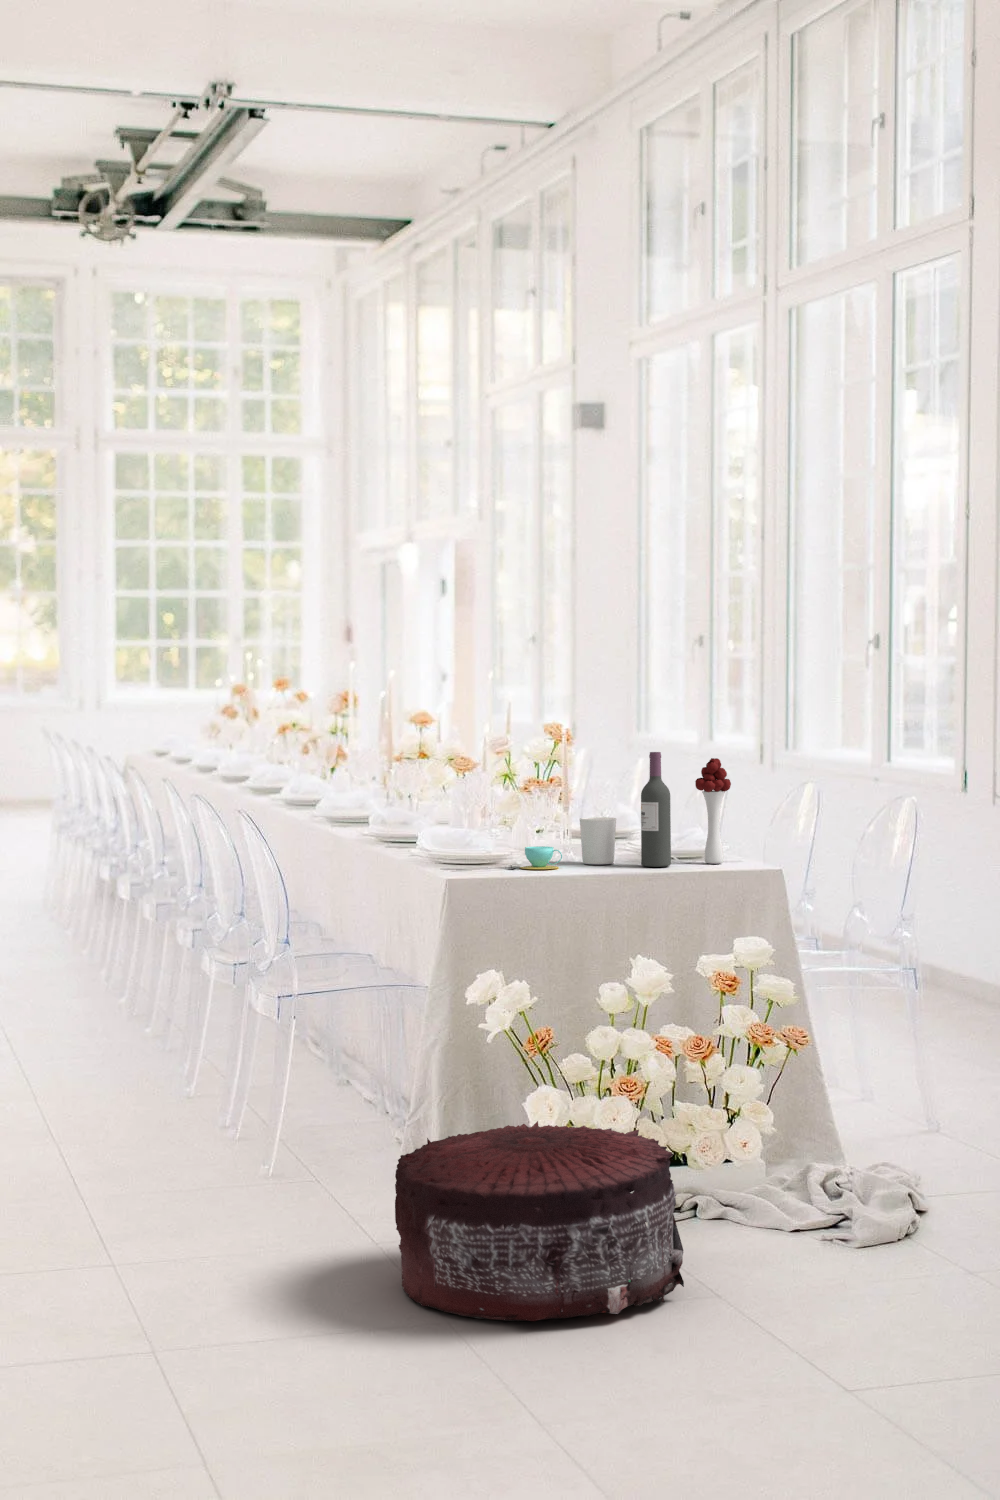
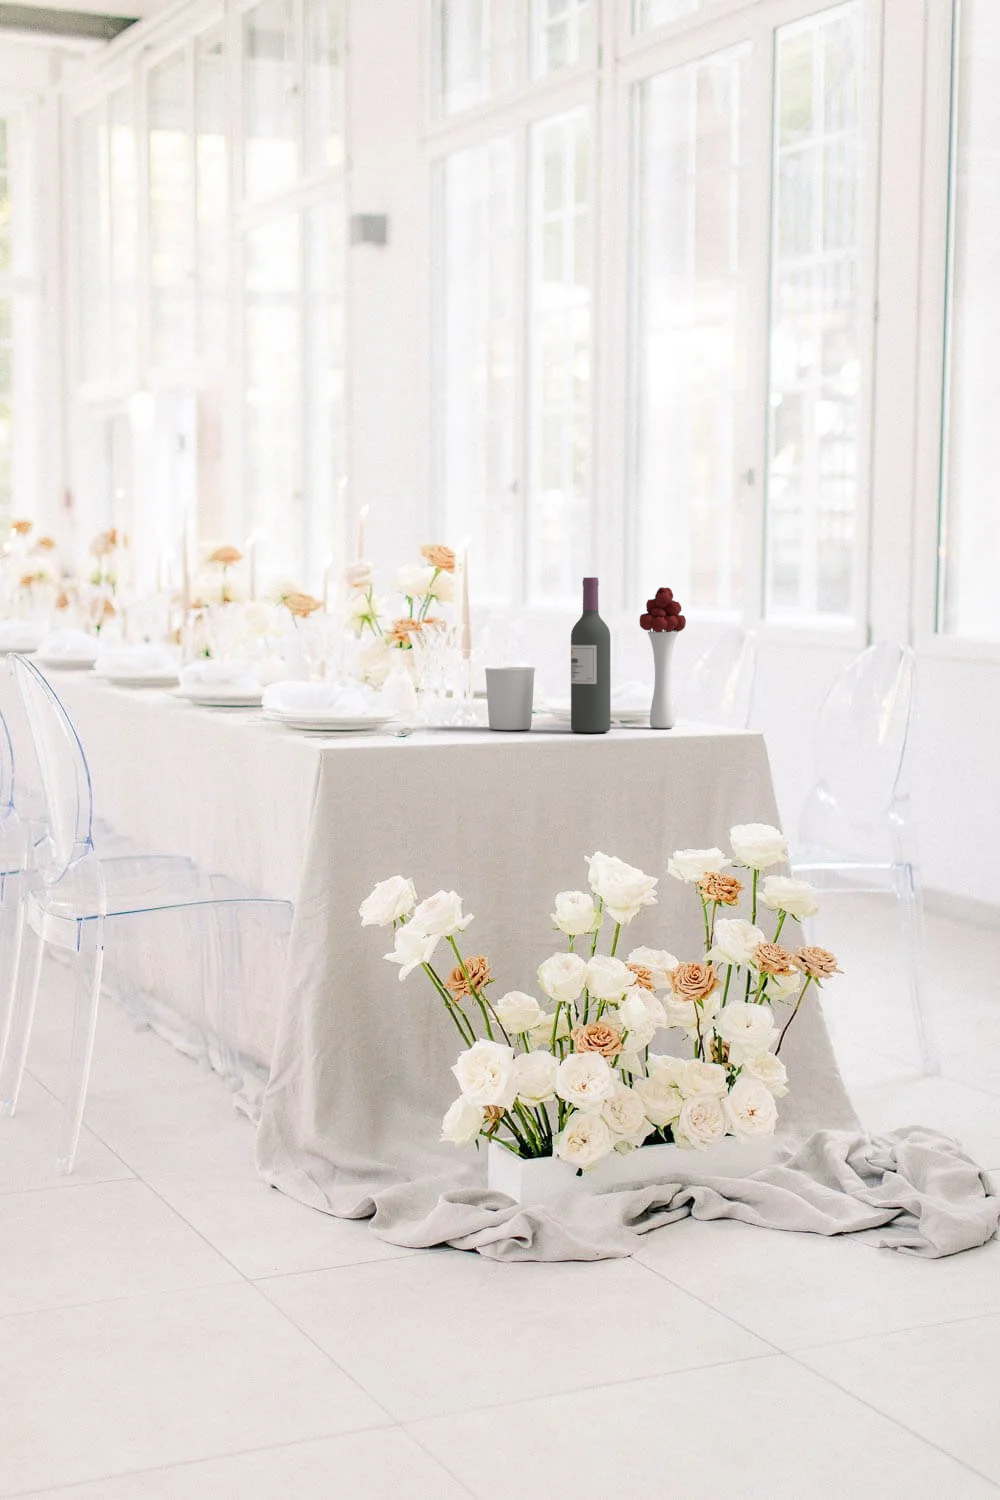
teacup: present [520,846,562,869] -> none [409,706,469,736]
pouf: present [395,1121,684,1321] -> none [297,1099,744,1431]

